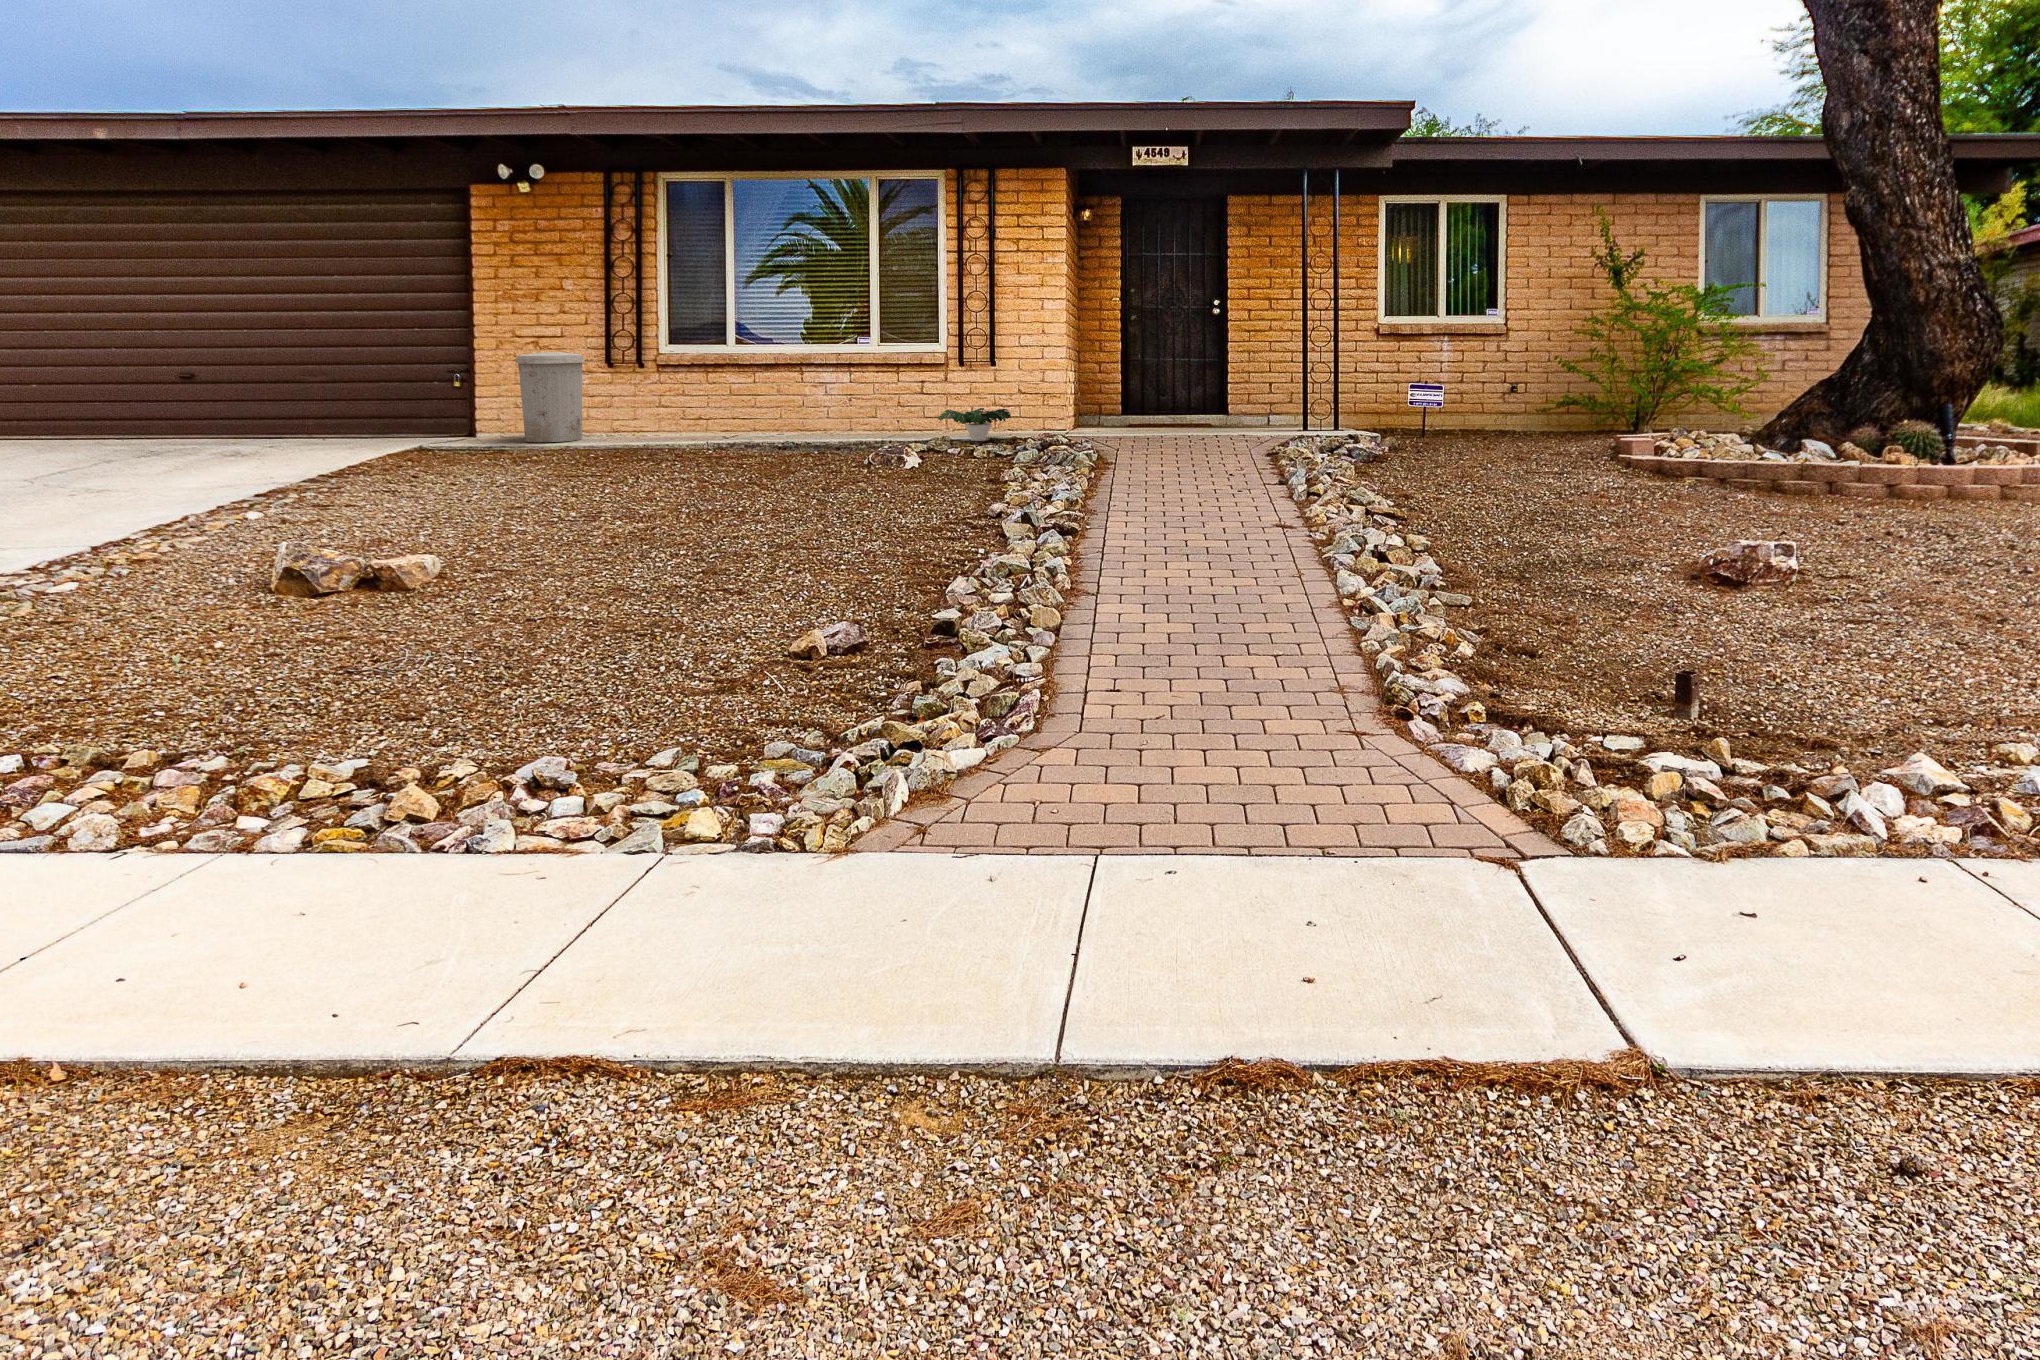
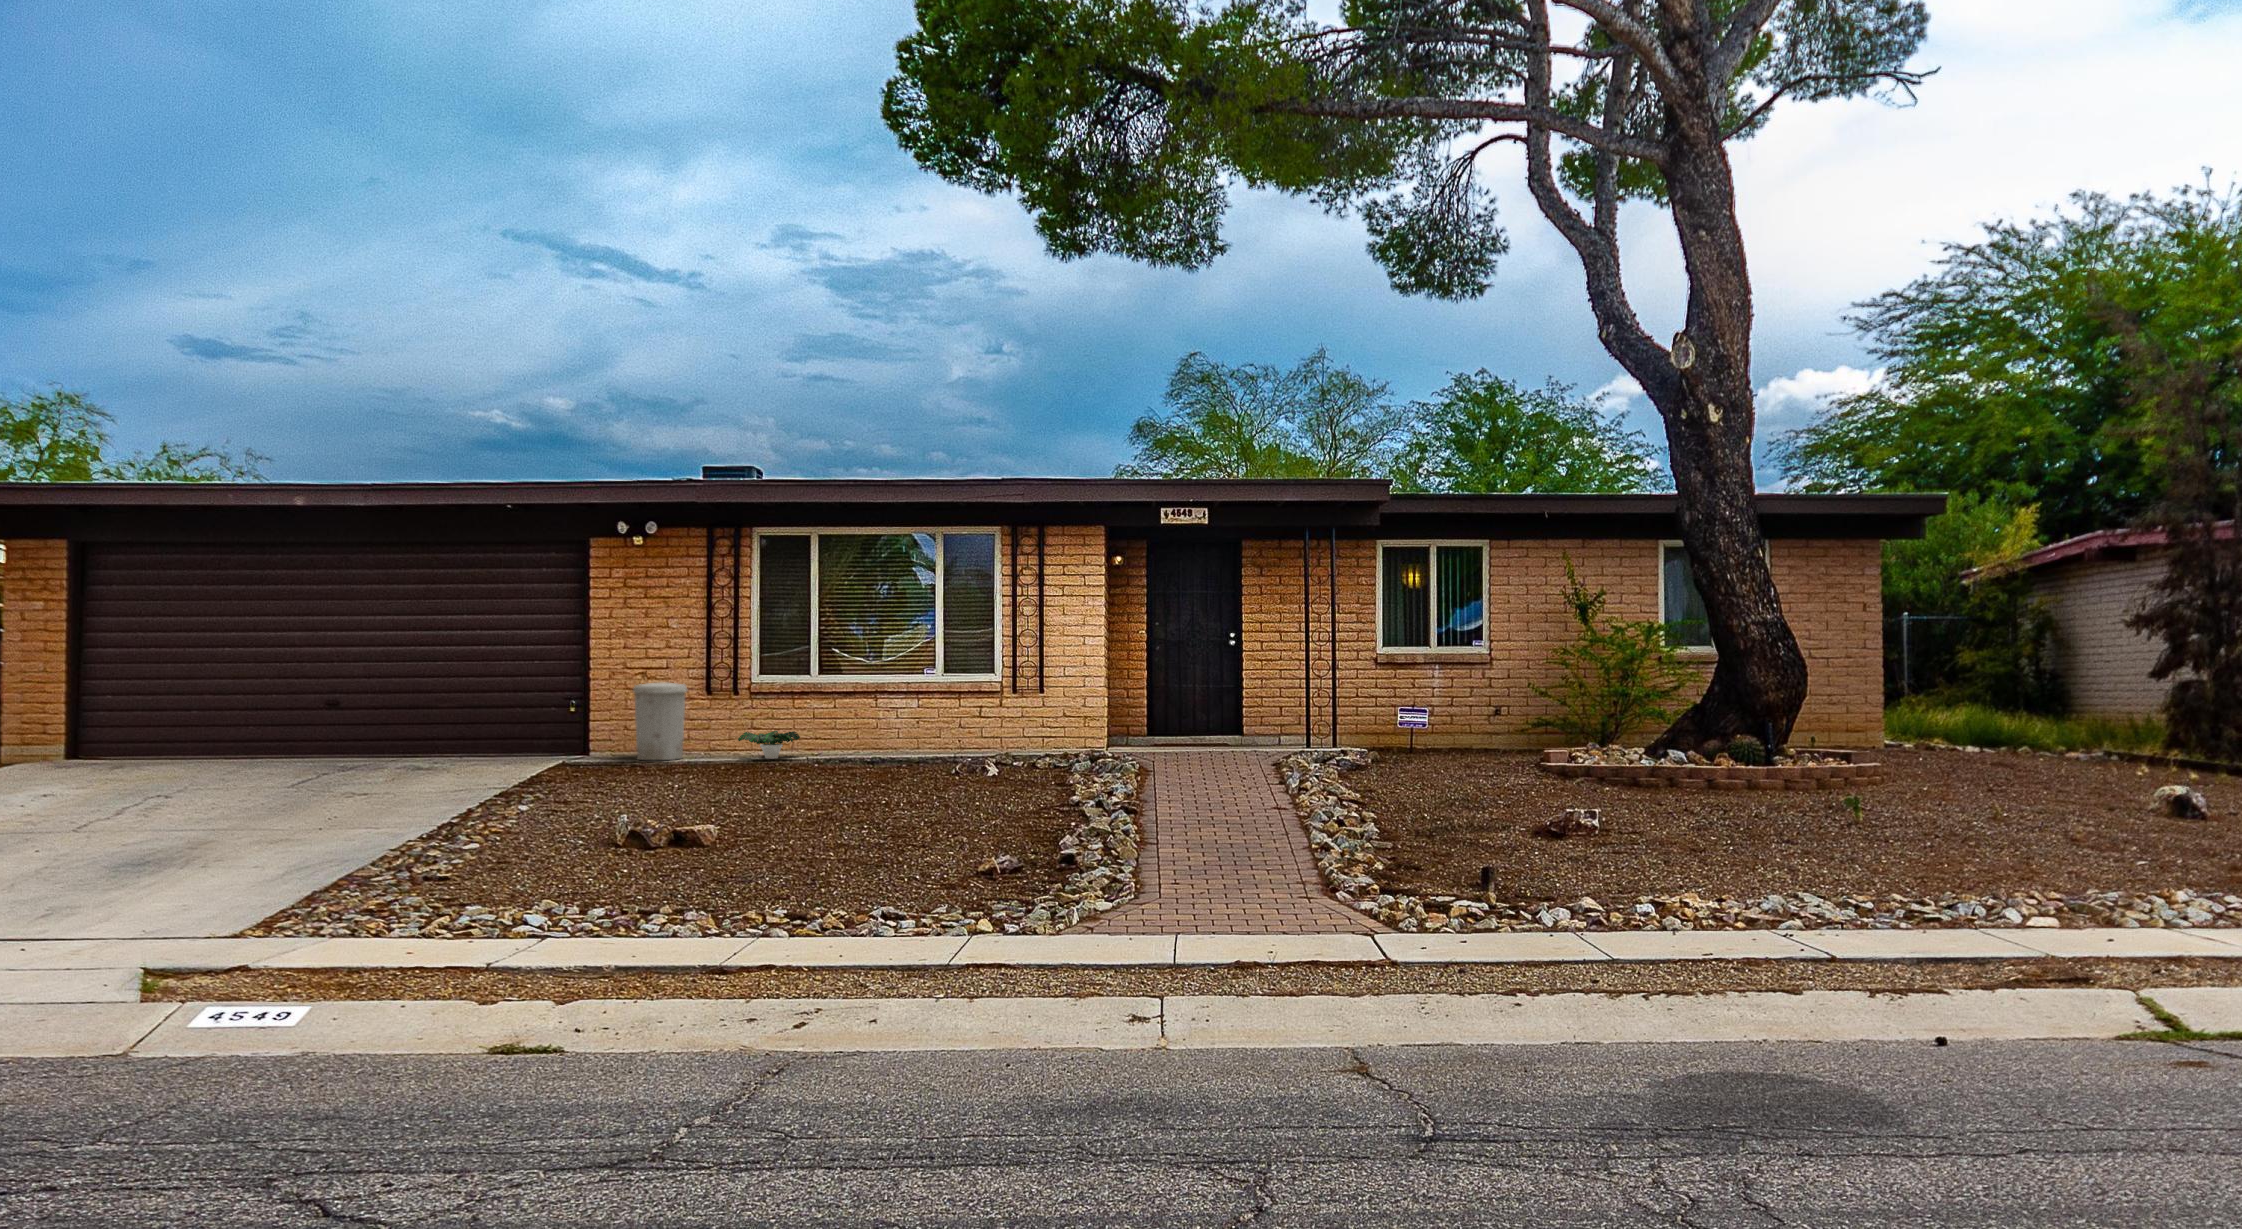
potted plant: present [938,408,1011,441] -> present [738,731,800,759]

